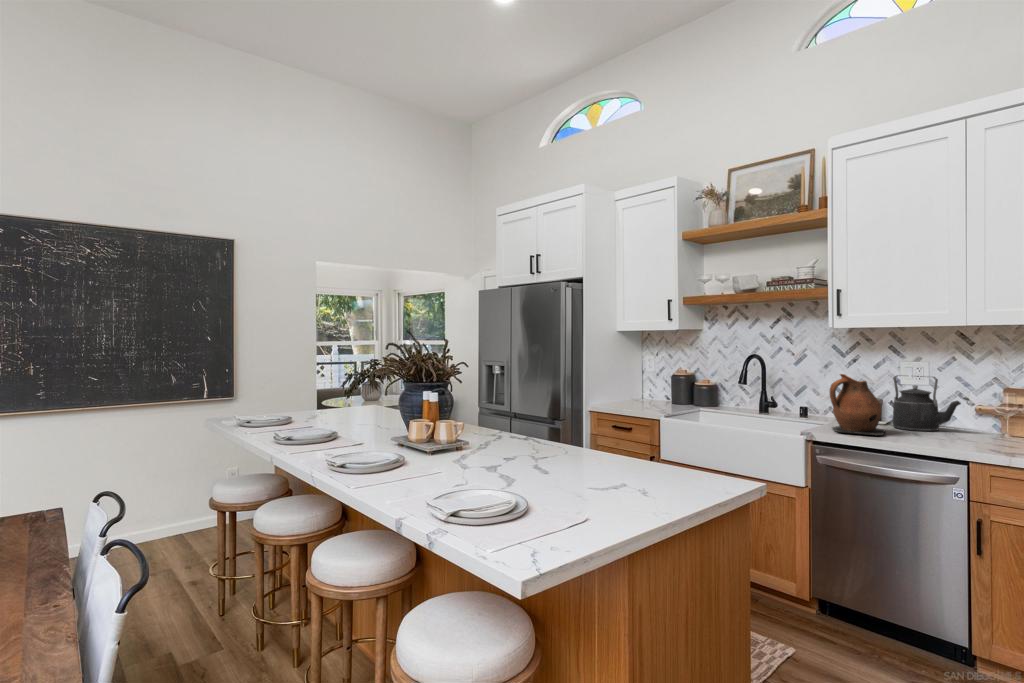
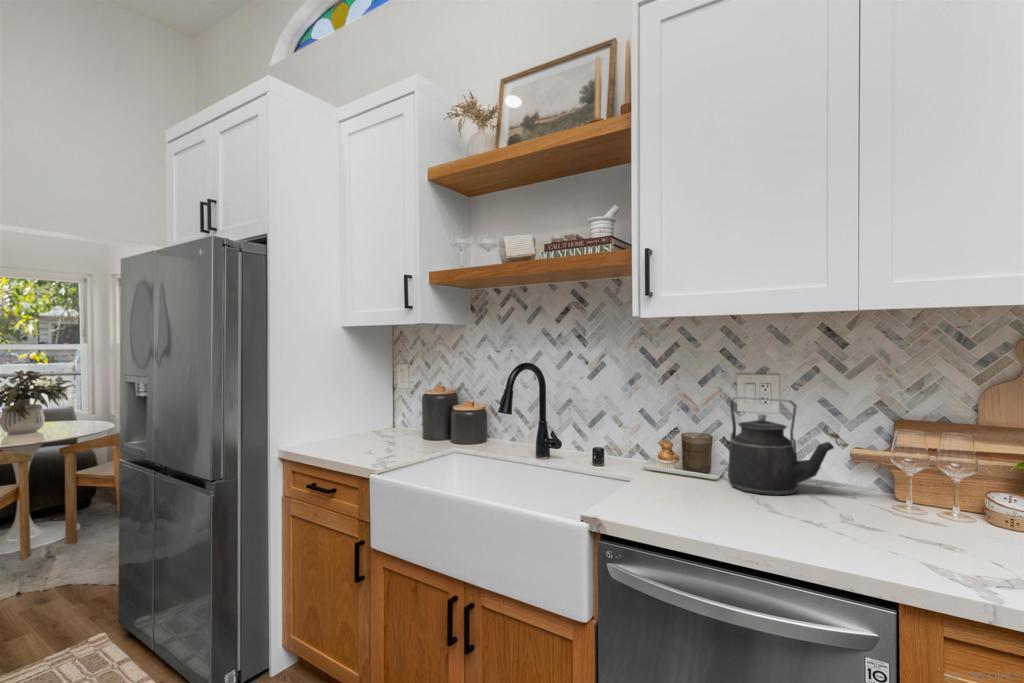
ceramic pitcher: present [830,374,885,436] -> none [631,399,721,521]

